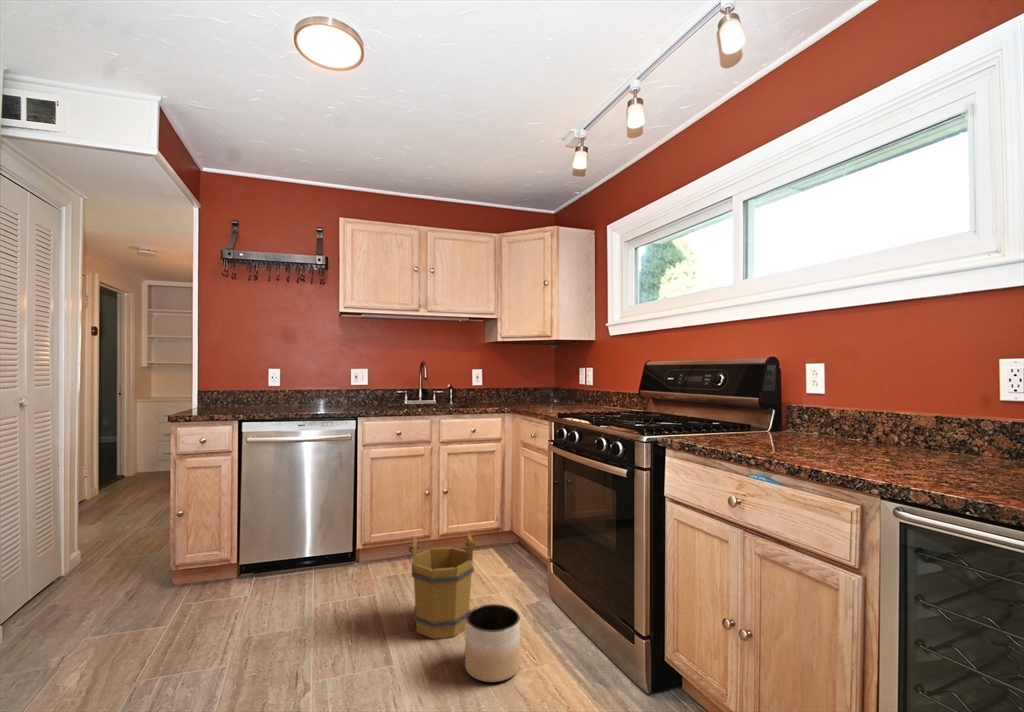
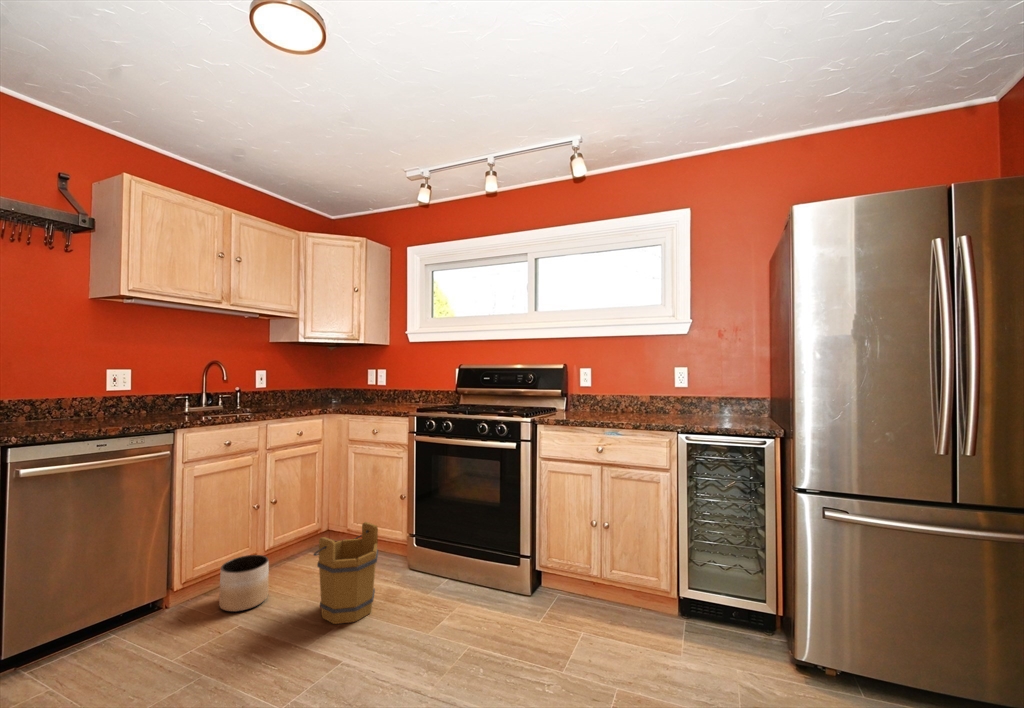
planter: present [465,604,520,682] -> present [219,555,269,612]

